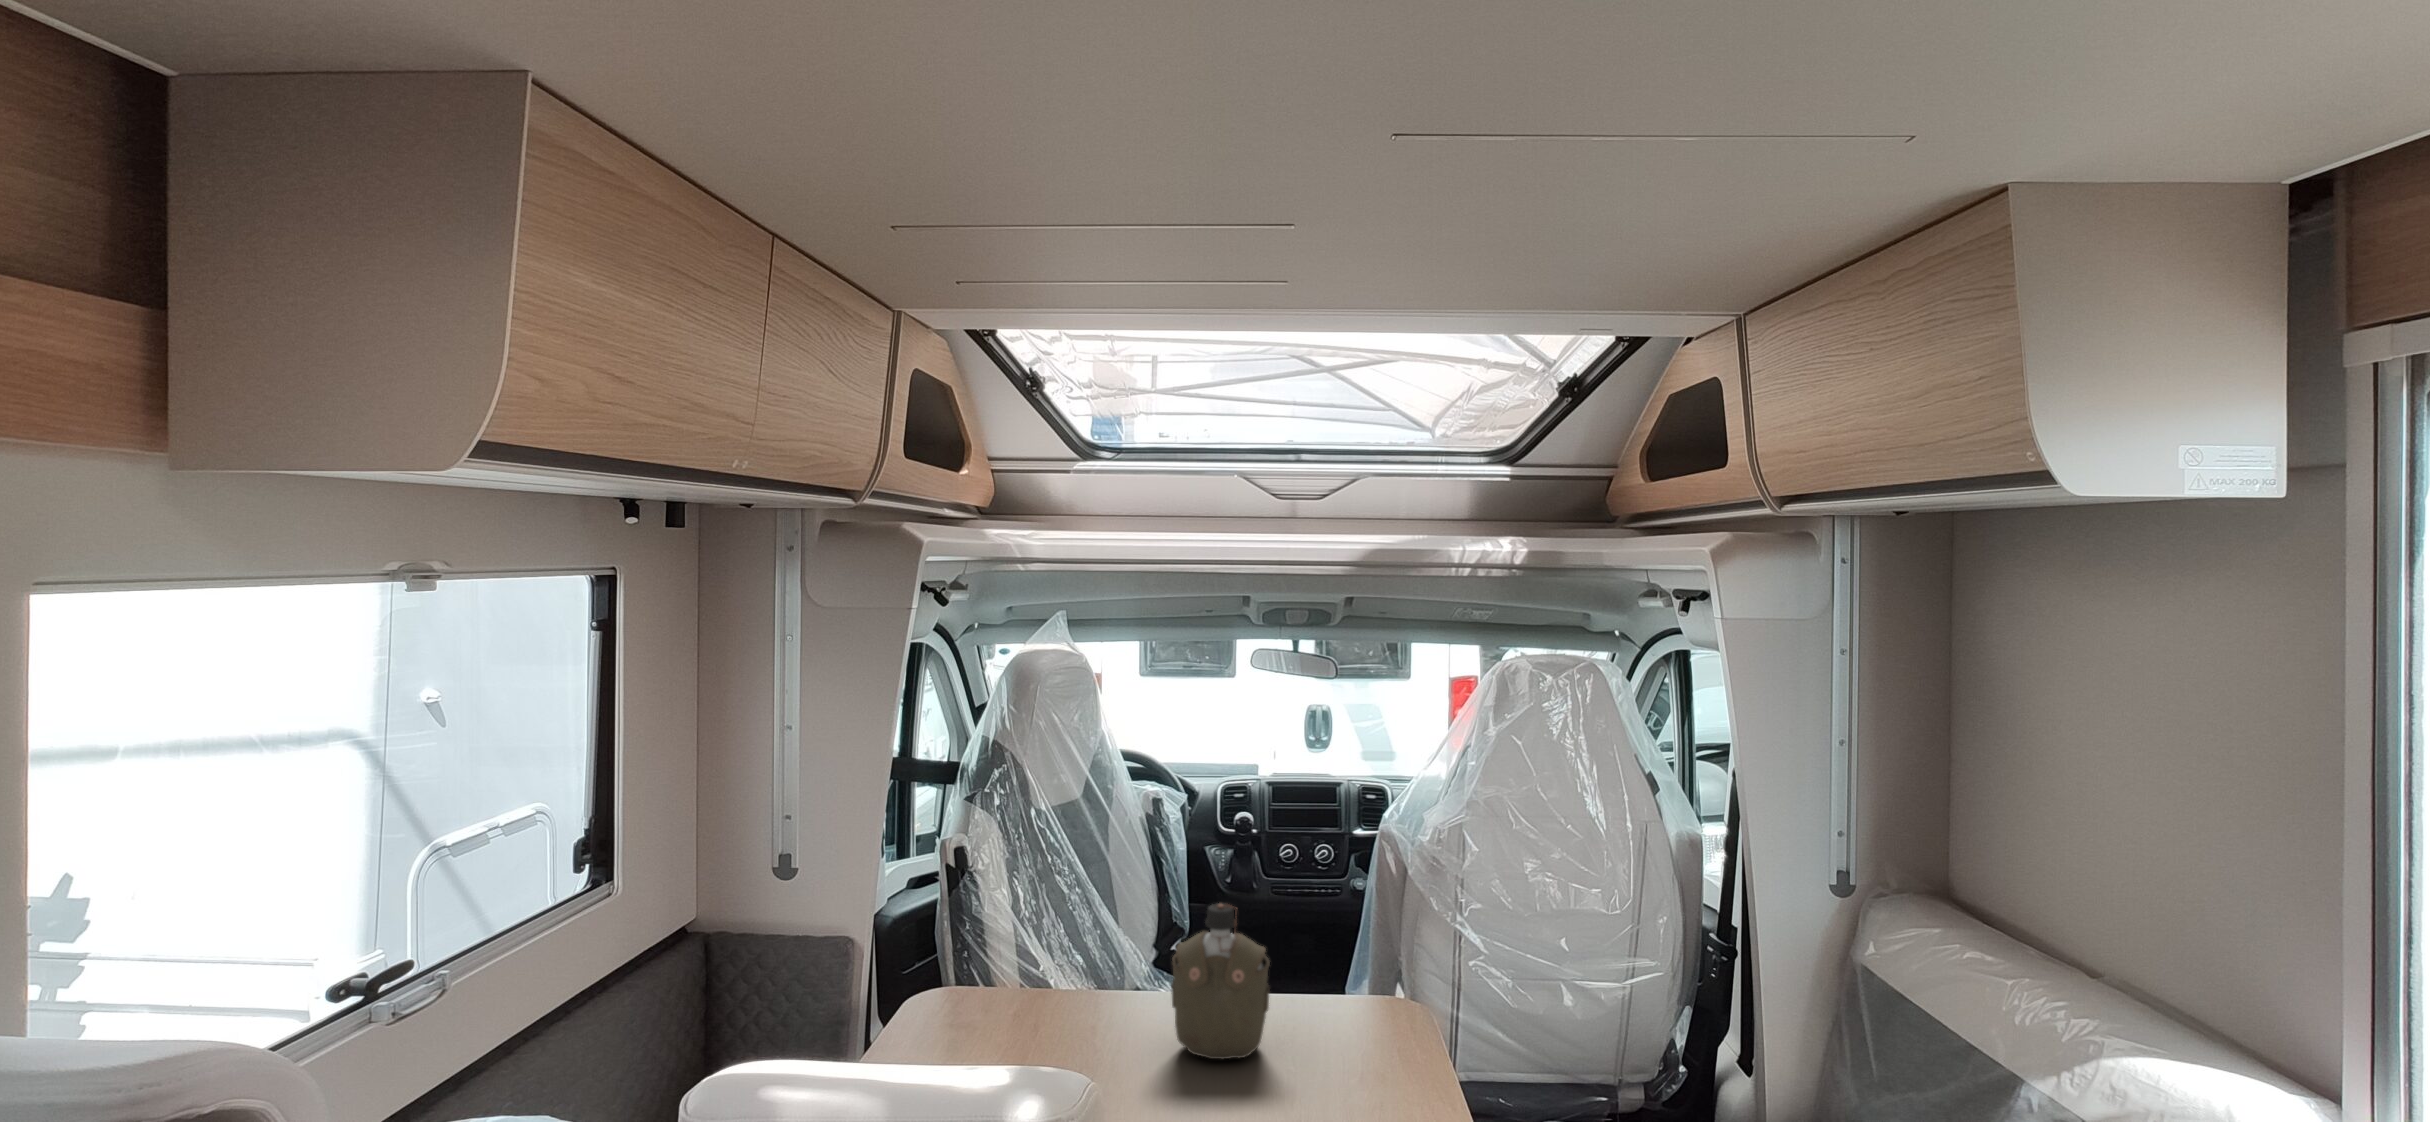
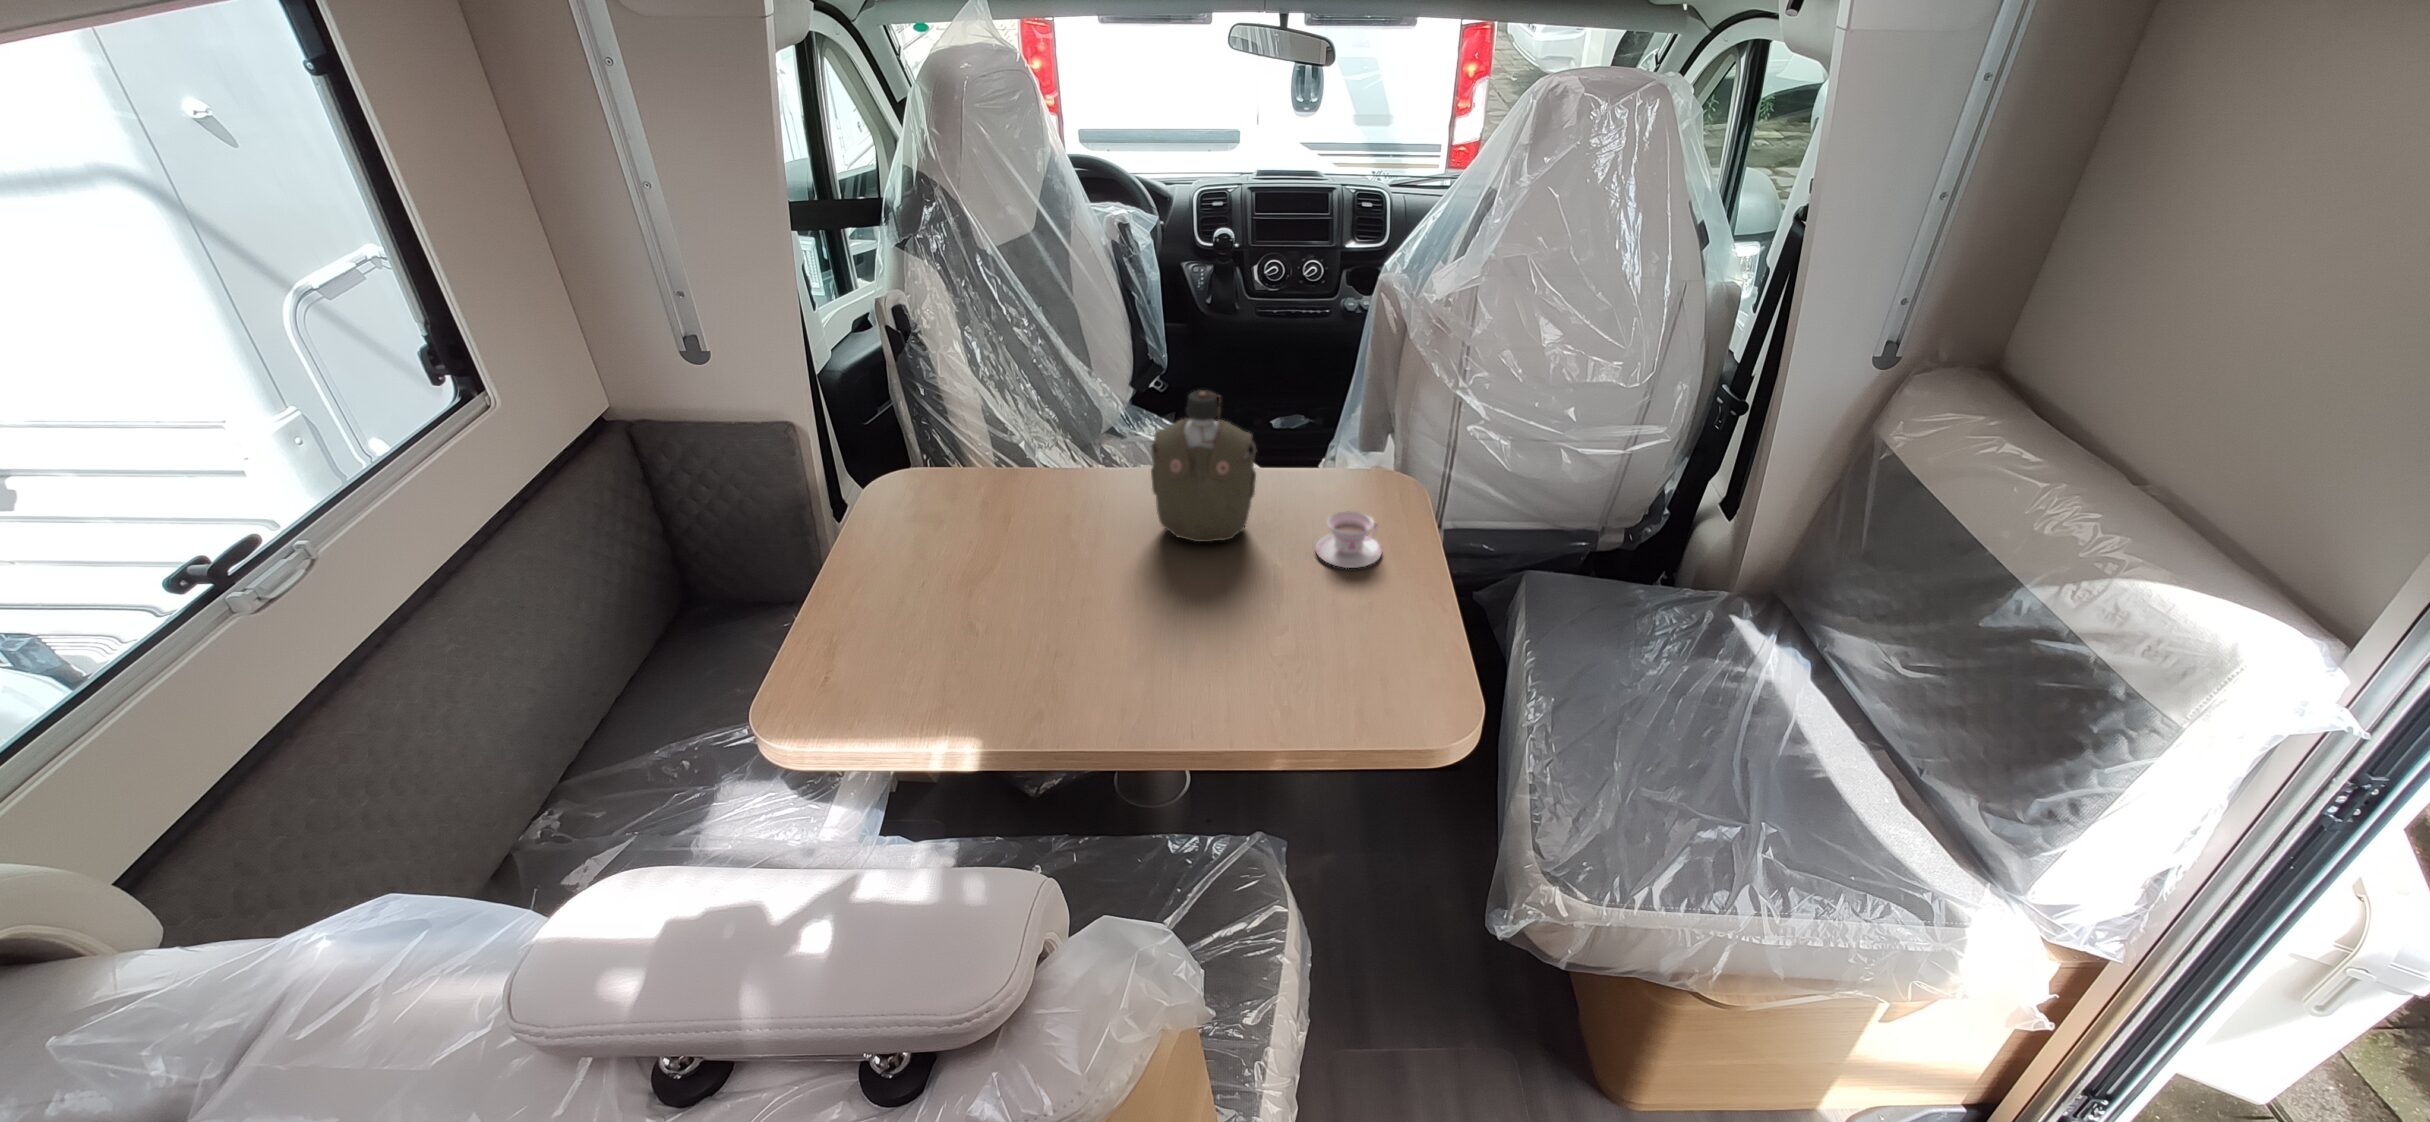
teacup: none [1328,1028,1394,1086] -> present [1315,511,1382,568]

